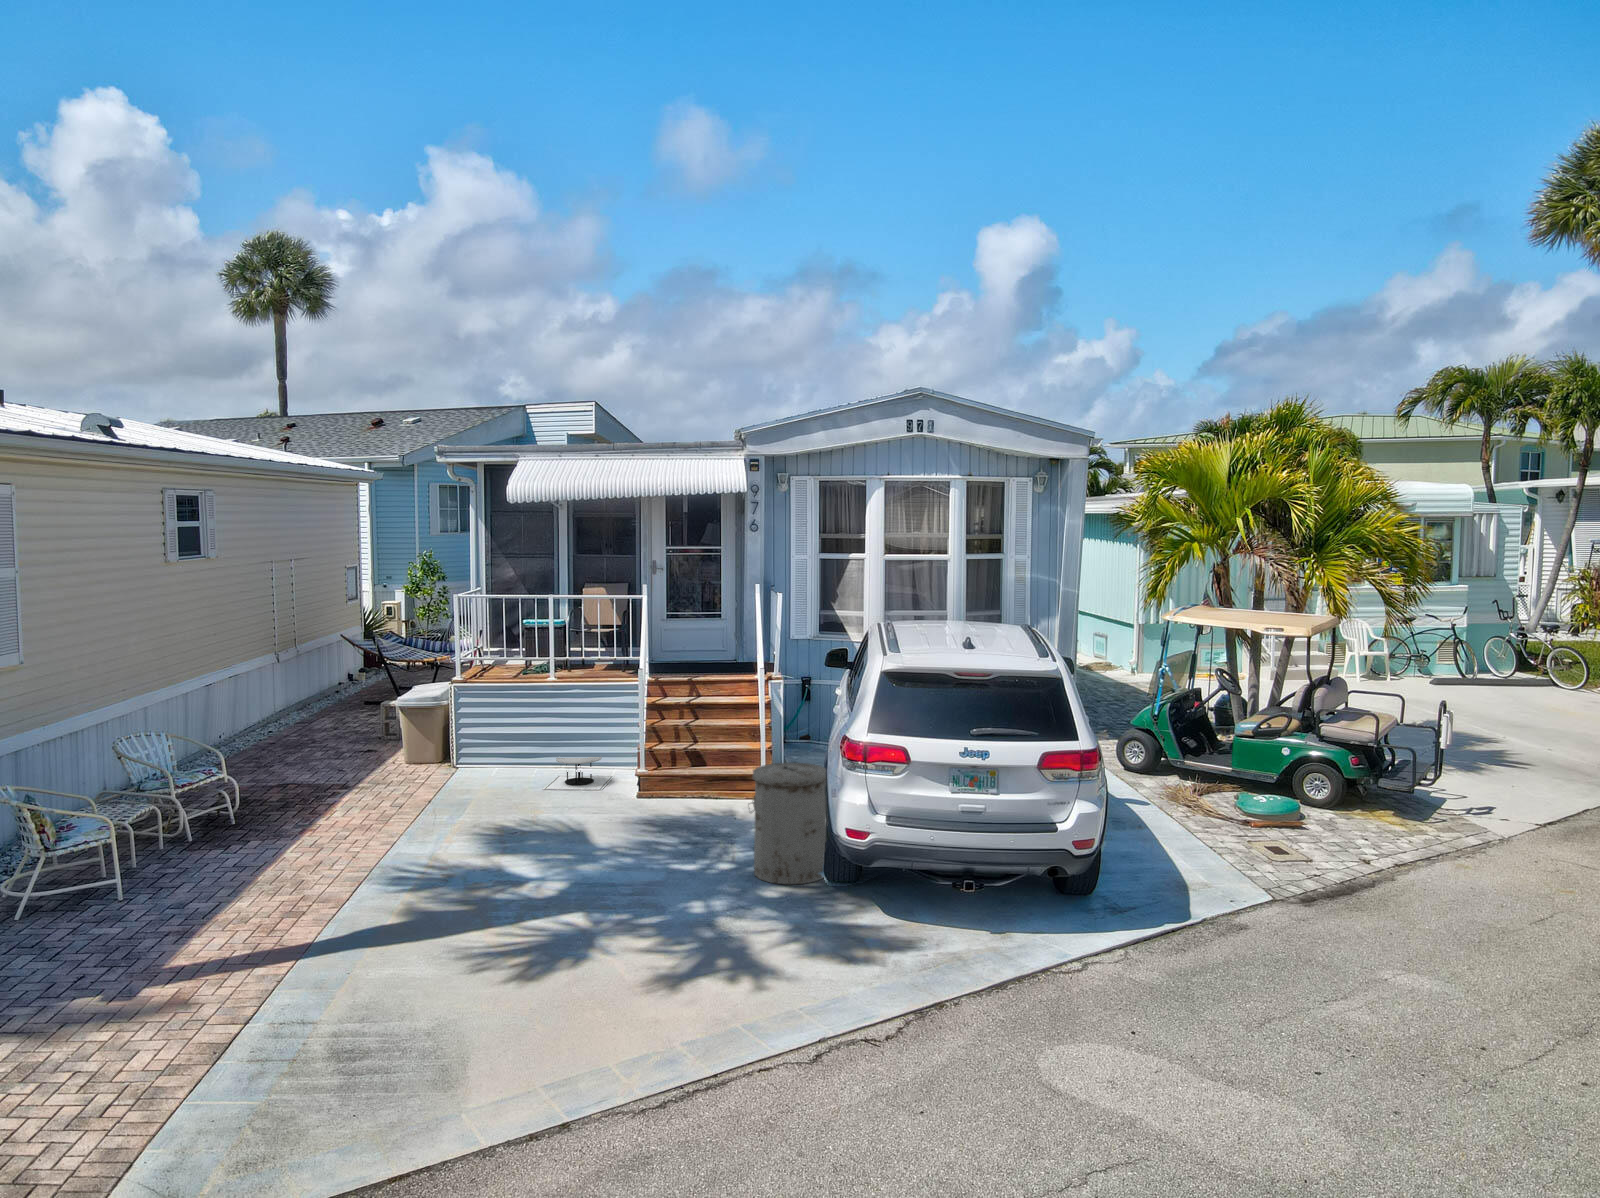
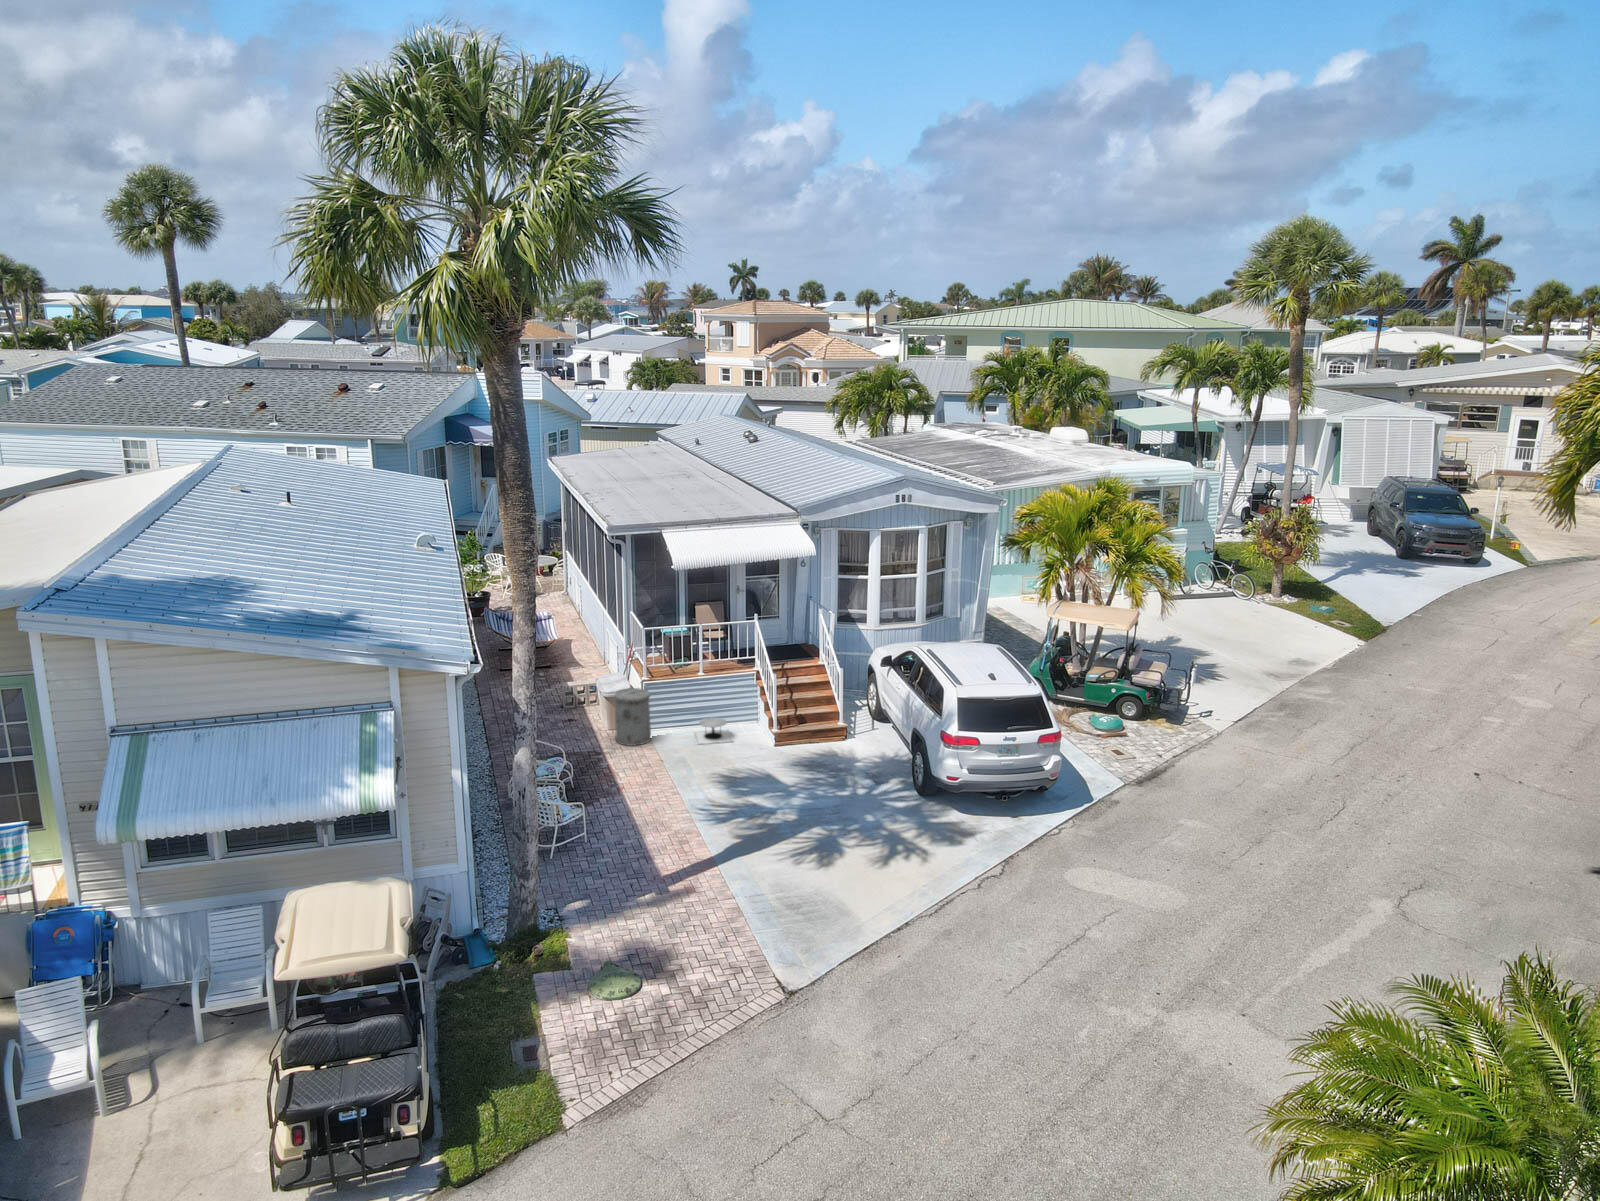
trash can: present [752,762,828,884] -> present [614,688,651,746]

